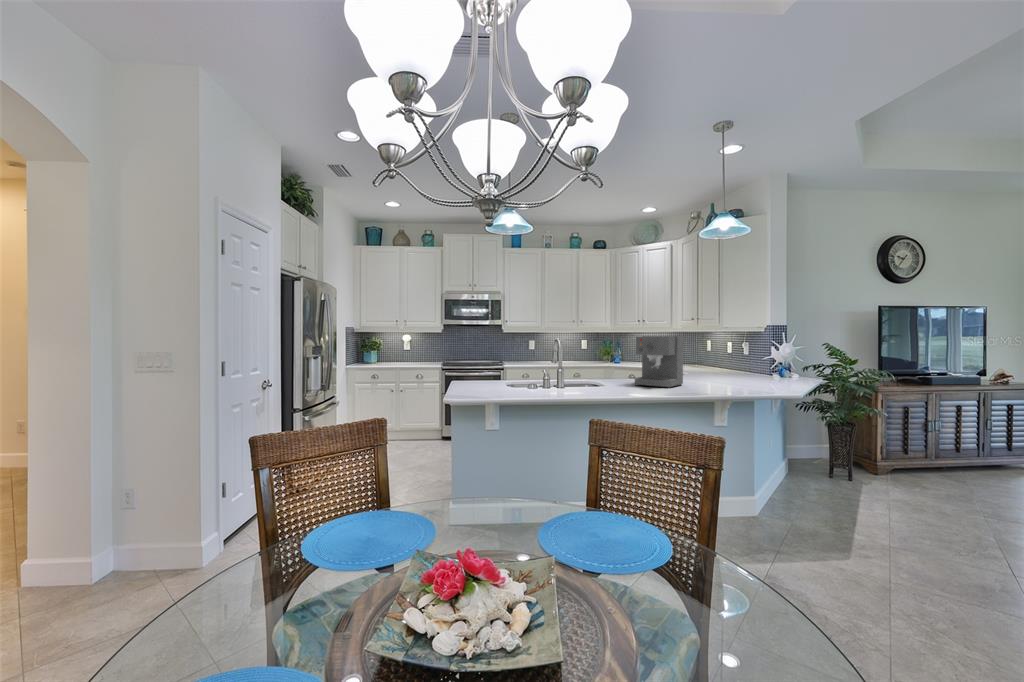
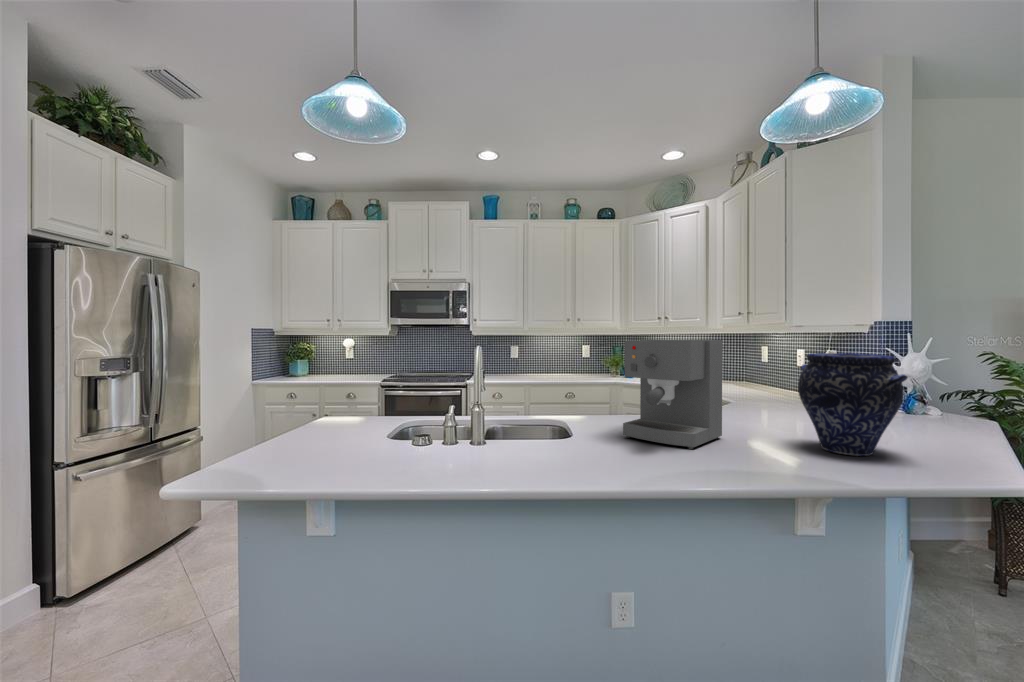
vase: none [718,342,762,388] -> present [798,353,908,456]

